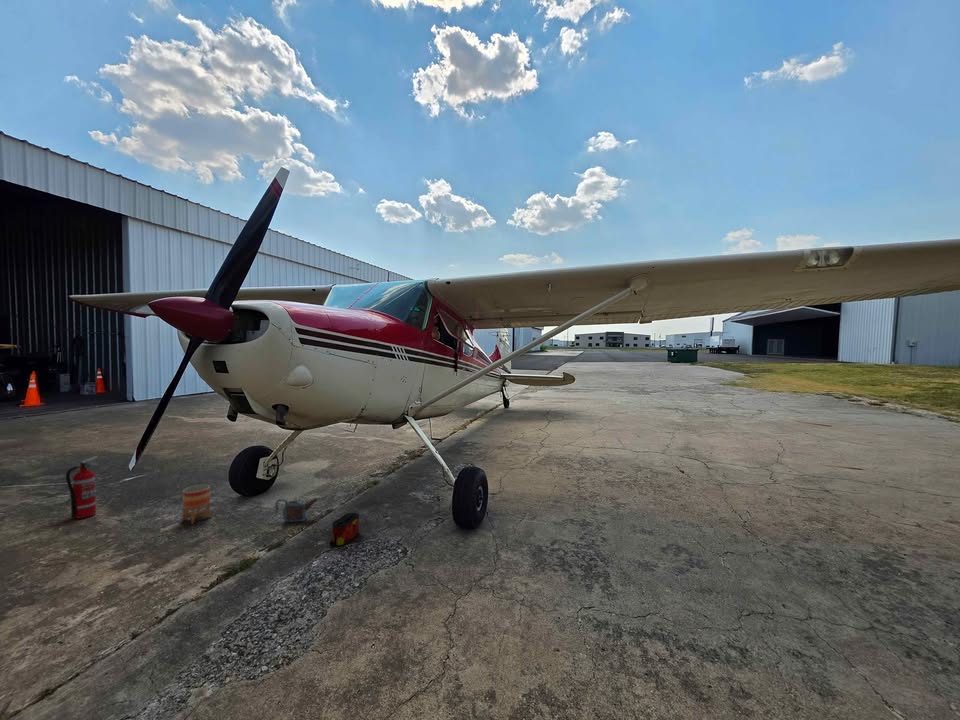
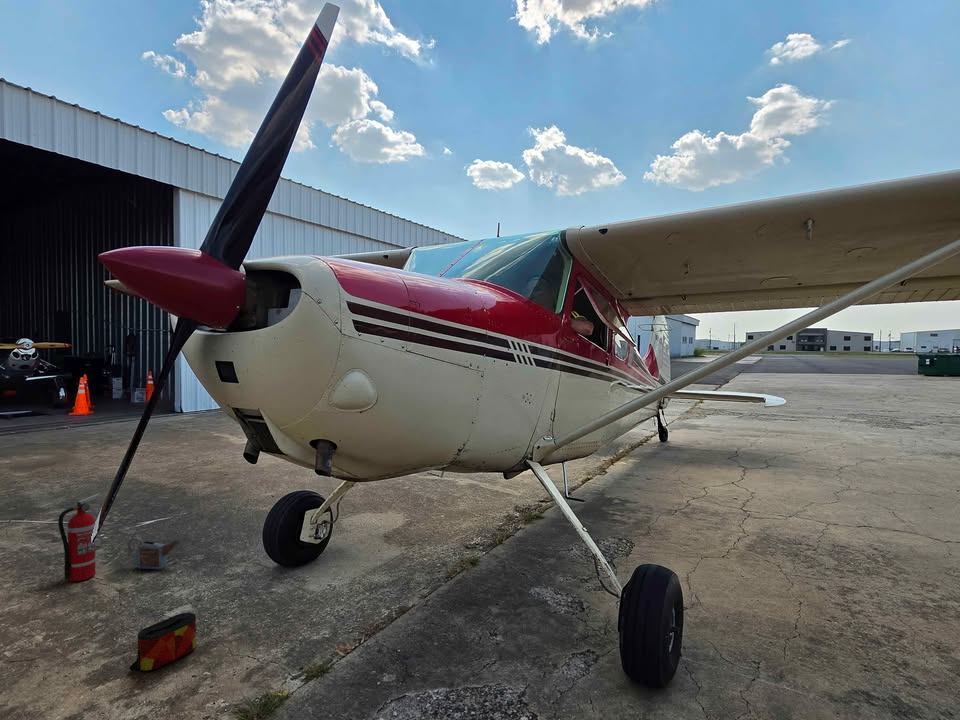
planter: present [182,485,211,524] -> none [196,548,233,609]
watering can: present [275,498,318,522] -> present [128,537,179,569]
bag: present [330,513,359,547] -> present [129,612,196,672]

